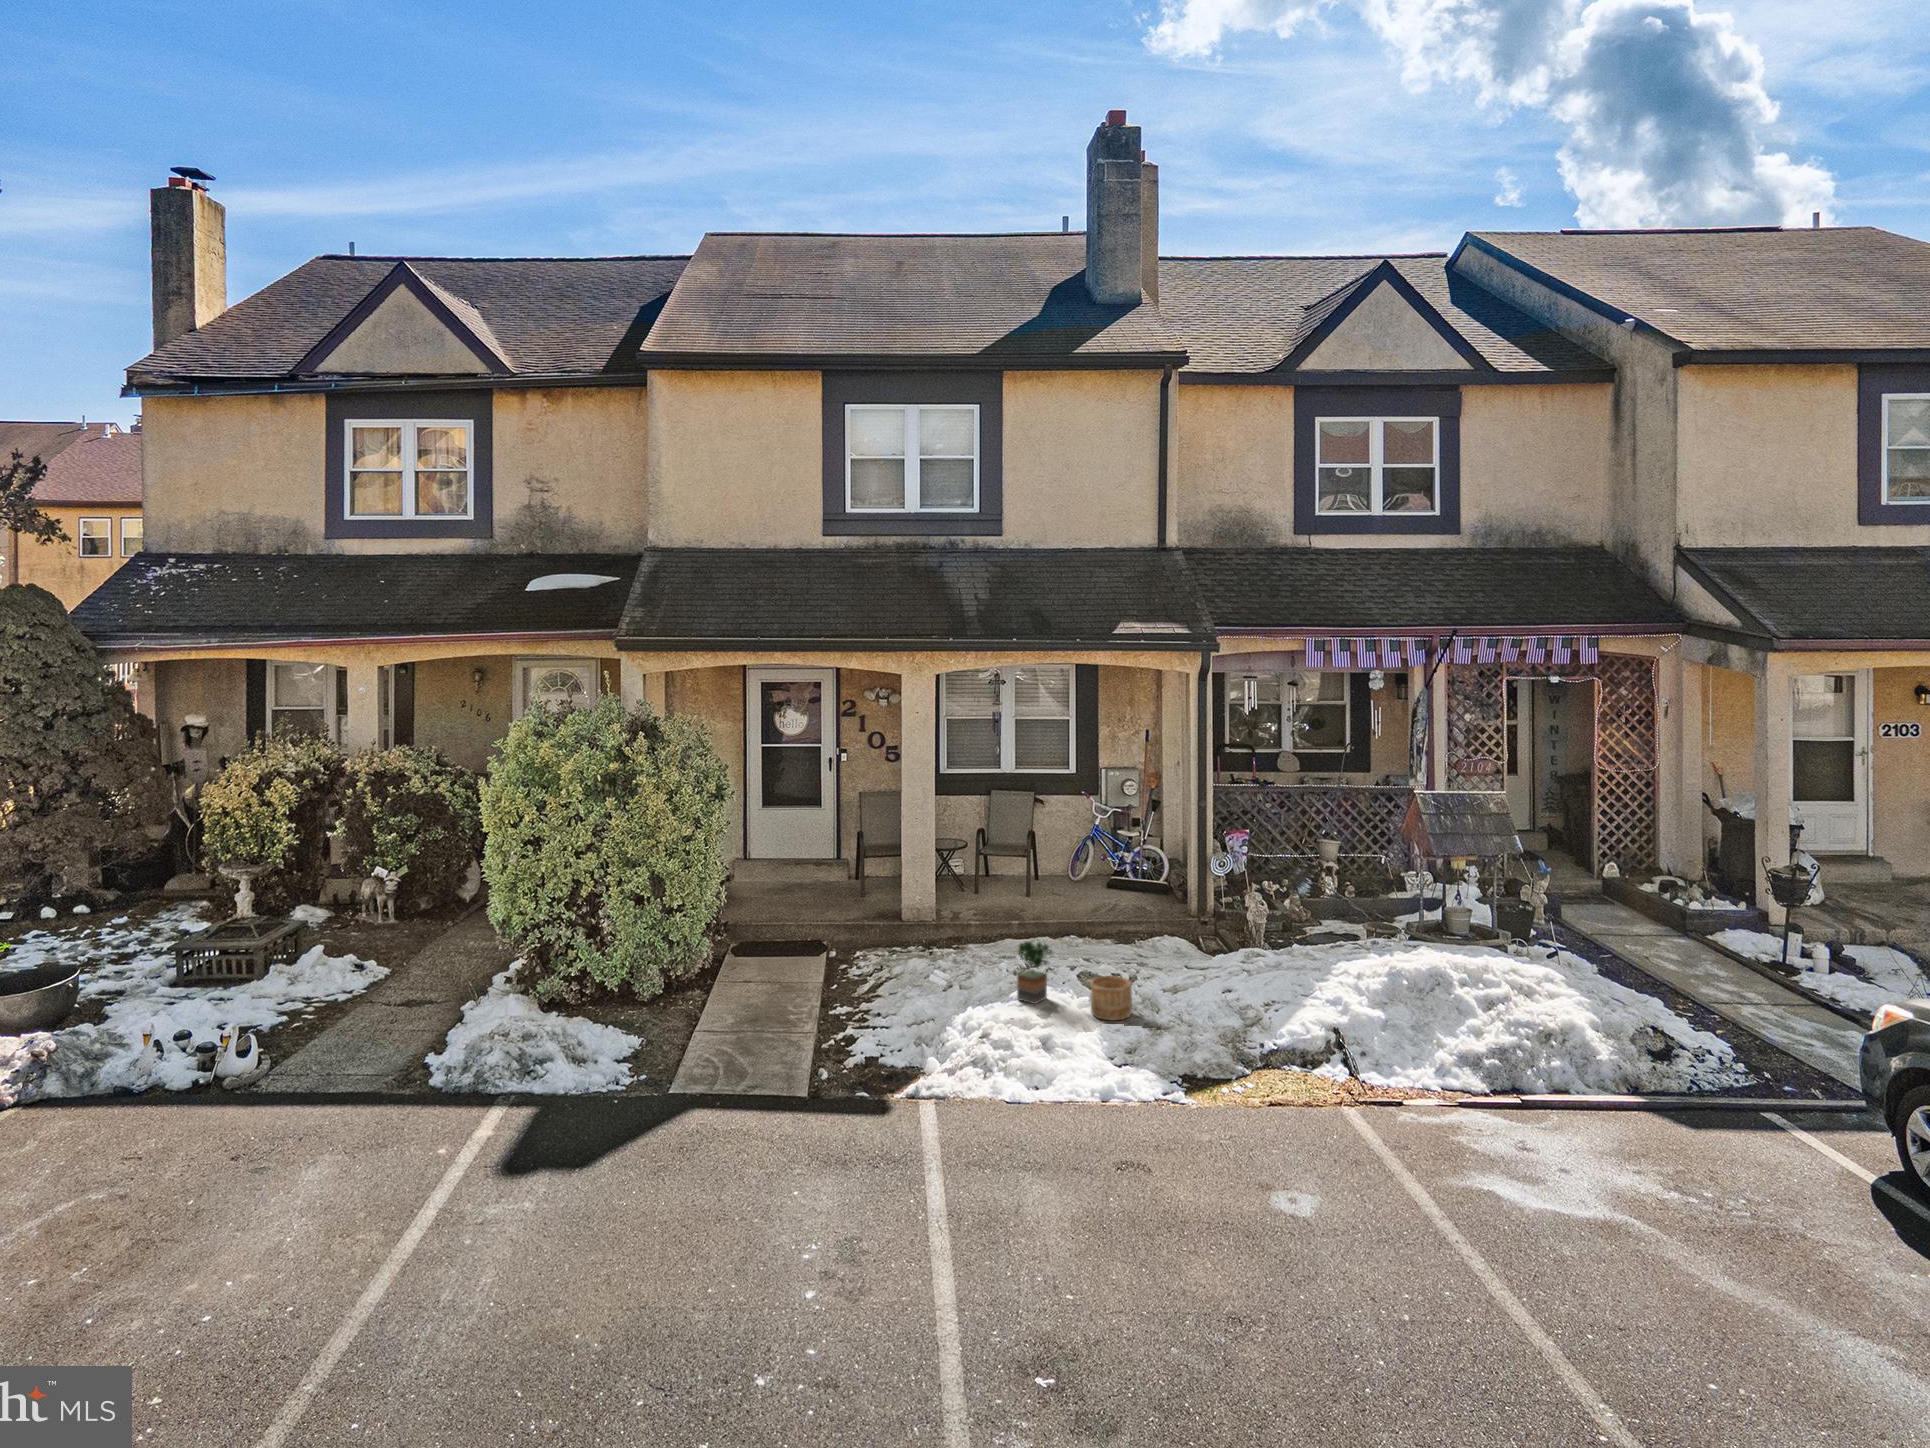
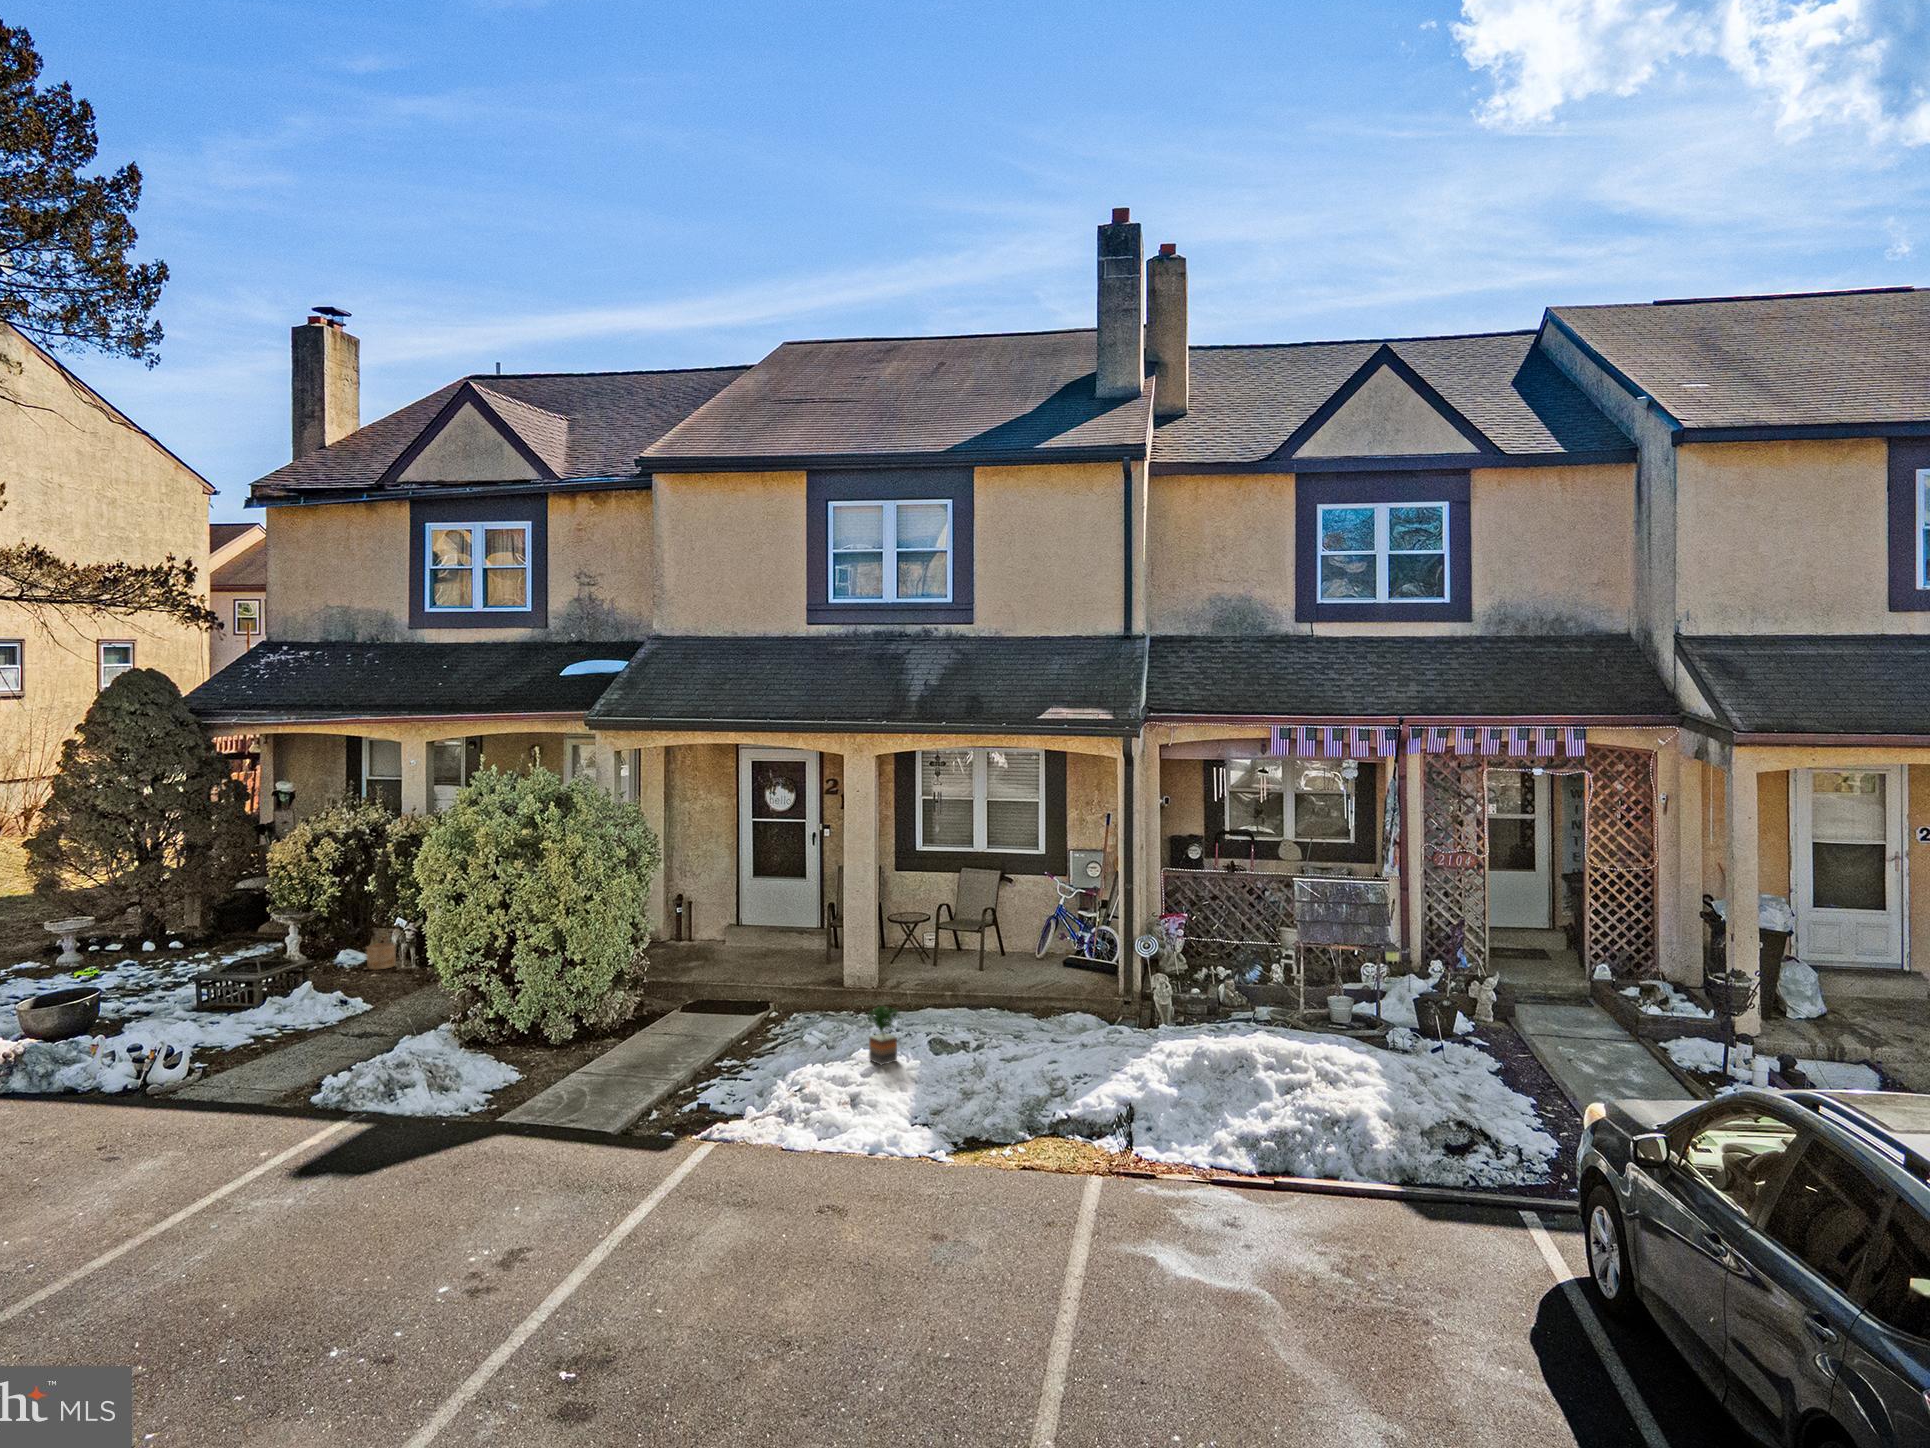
wooden bucket: present [1090,976,1132,1020] -> present [366,943,396,970]

